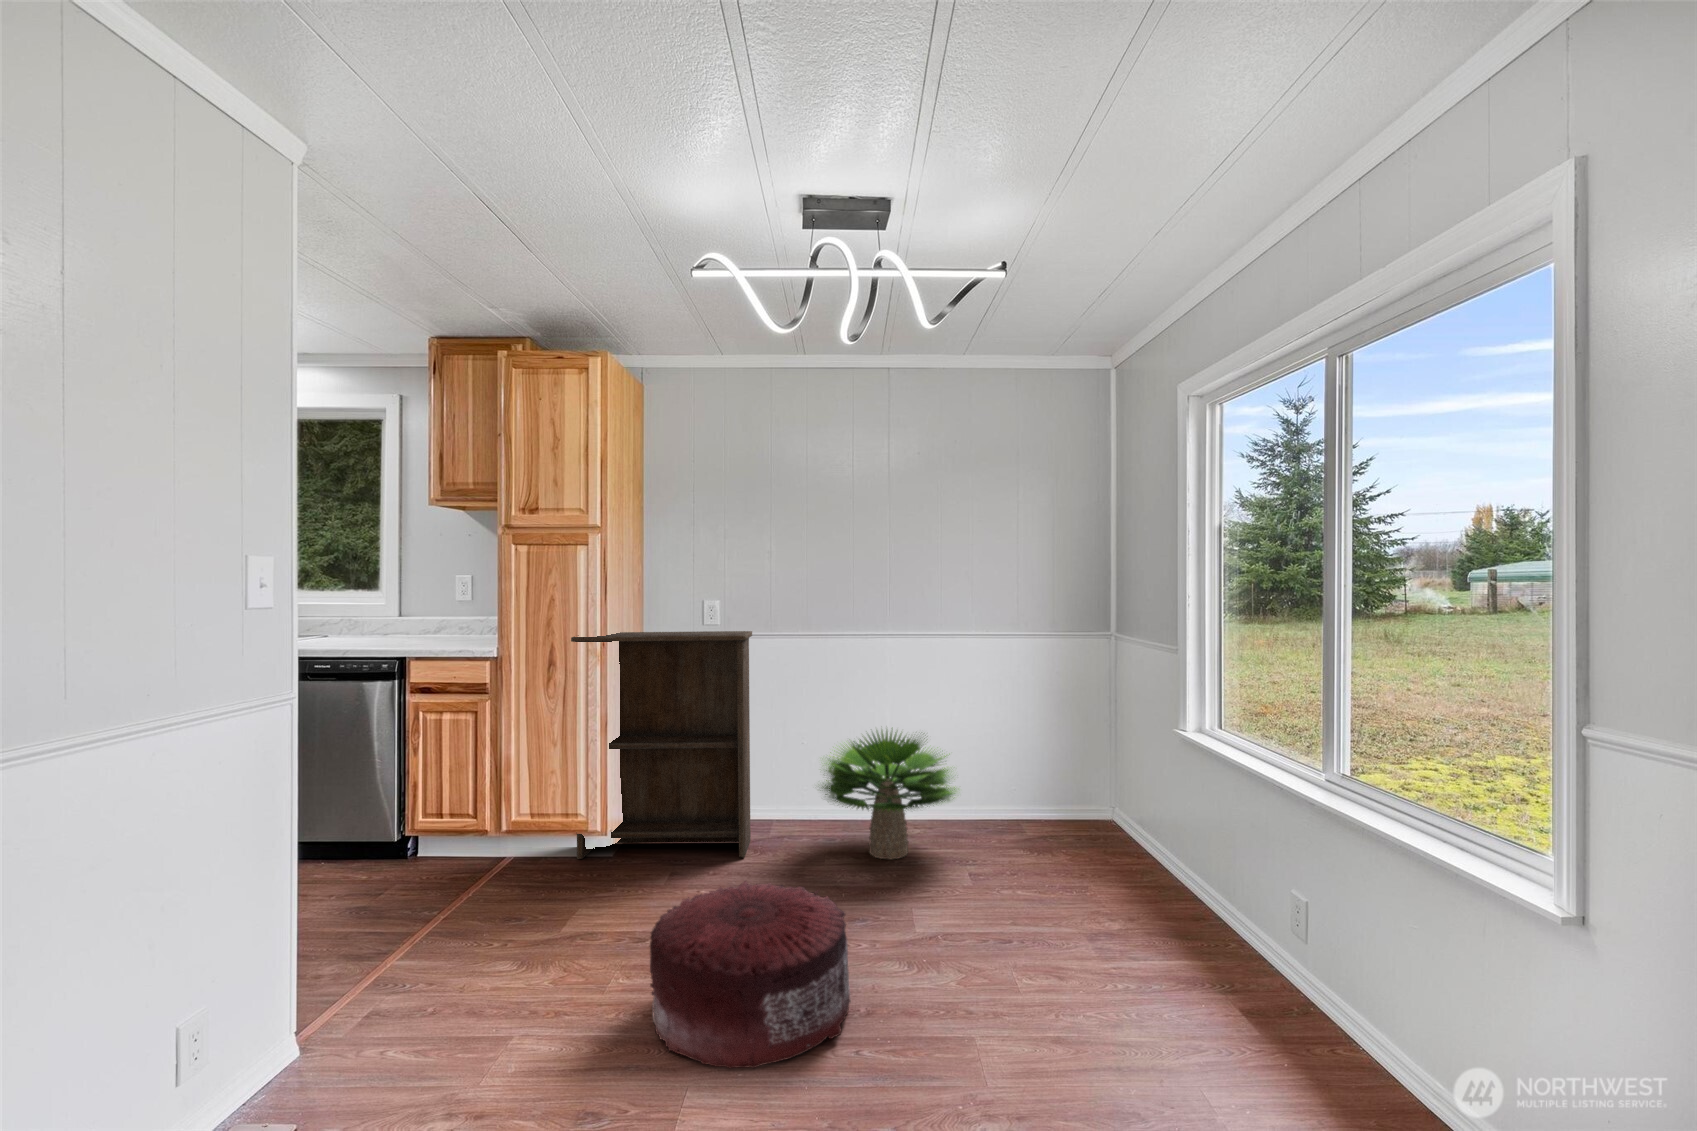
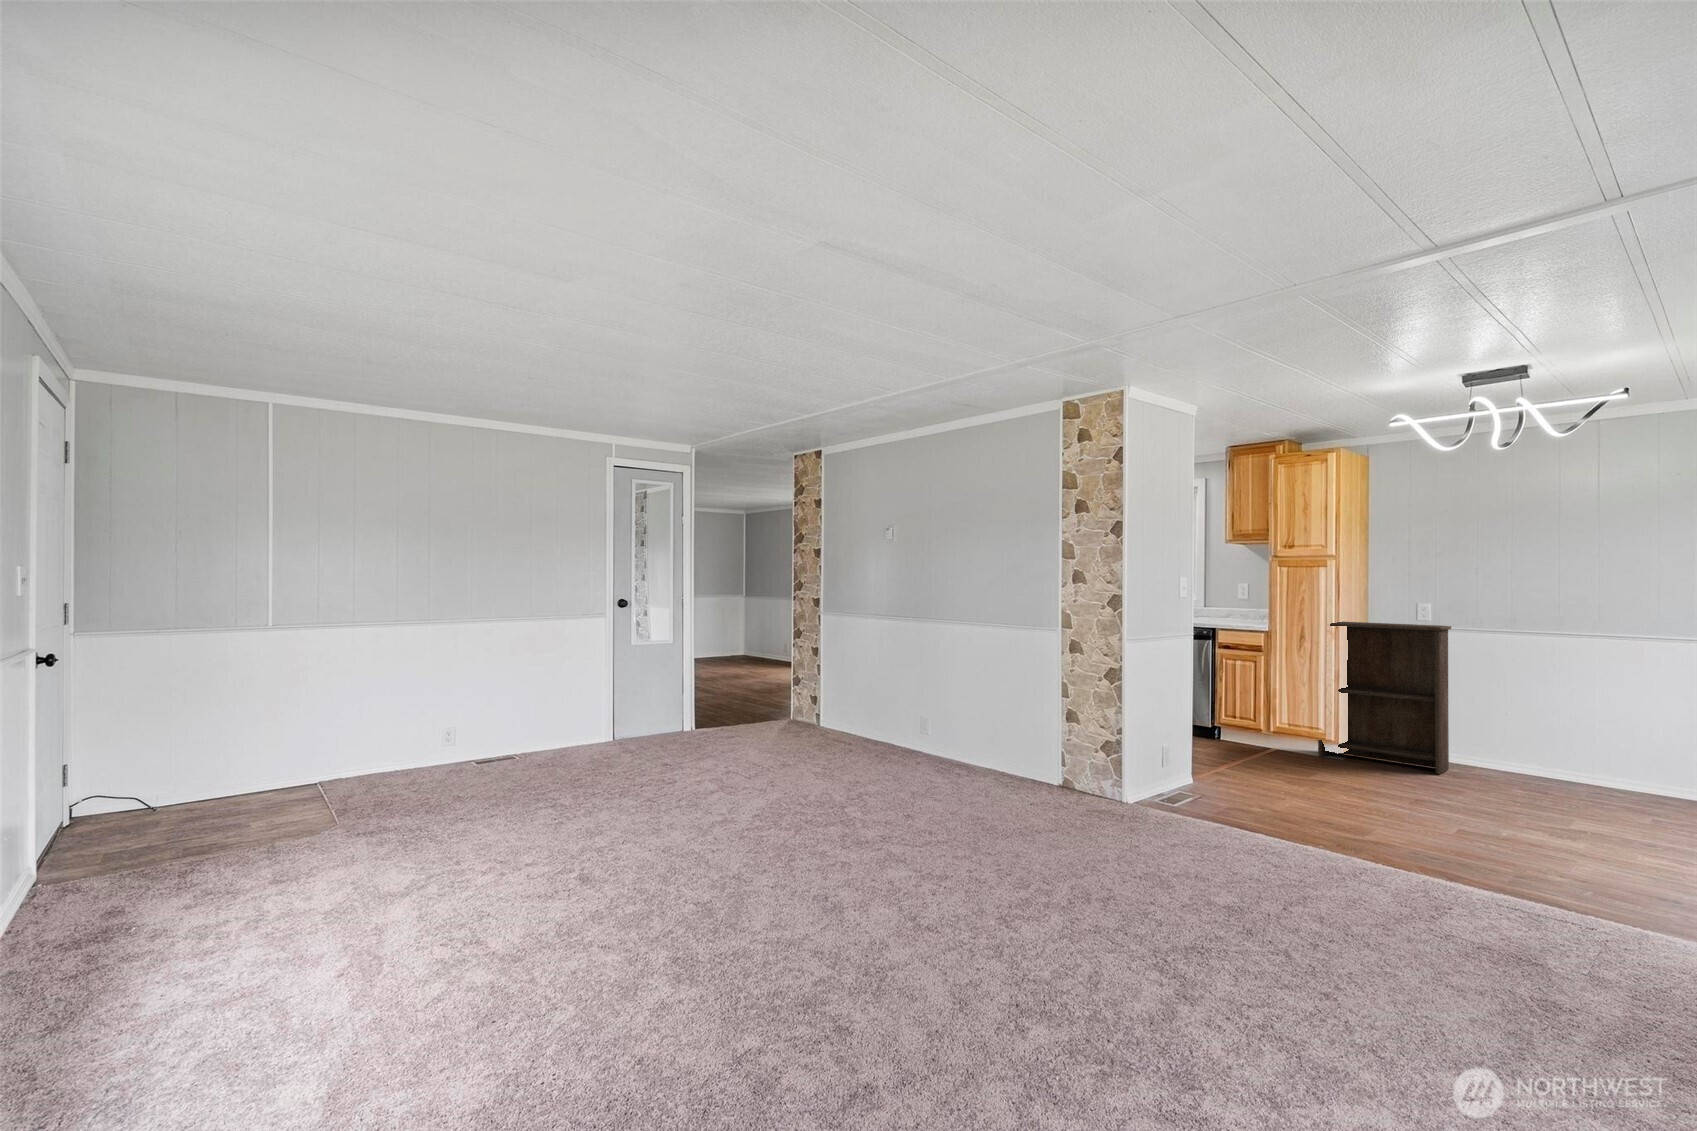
potted plant: present [821,730,956,859] -> none [1498,702,1647,797]
pouf: present [650,881,851,1068] -> none [1358,756,1485,831]

